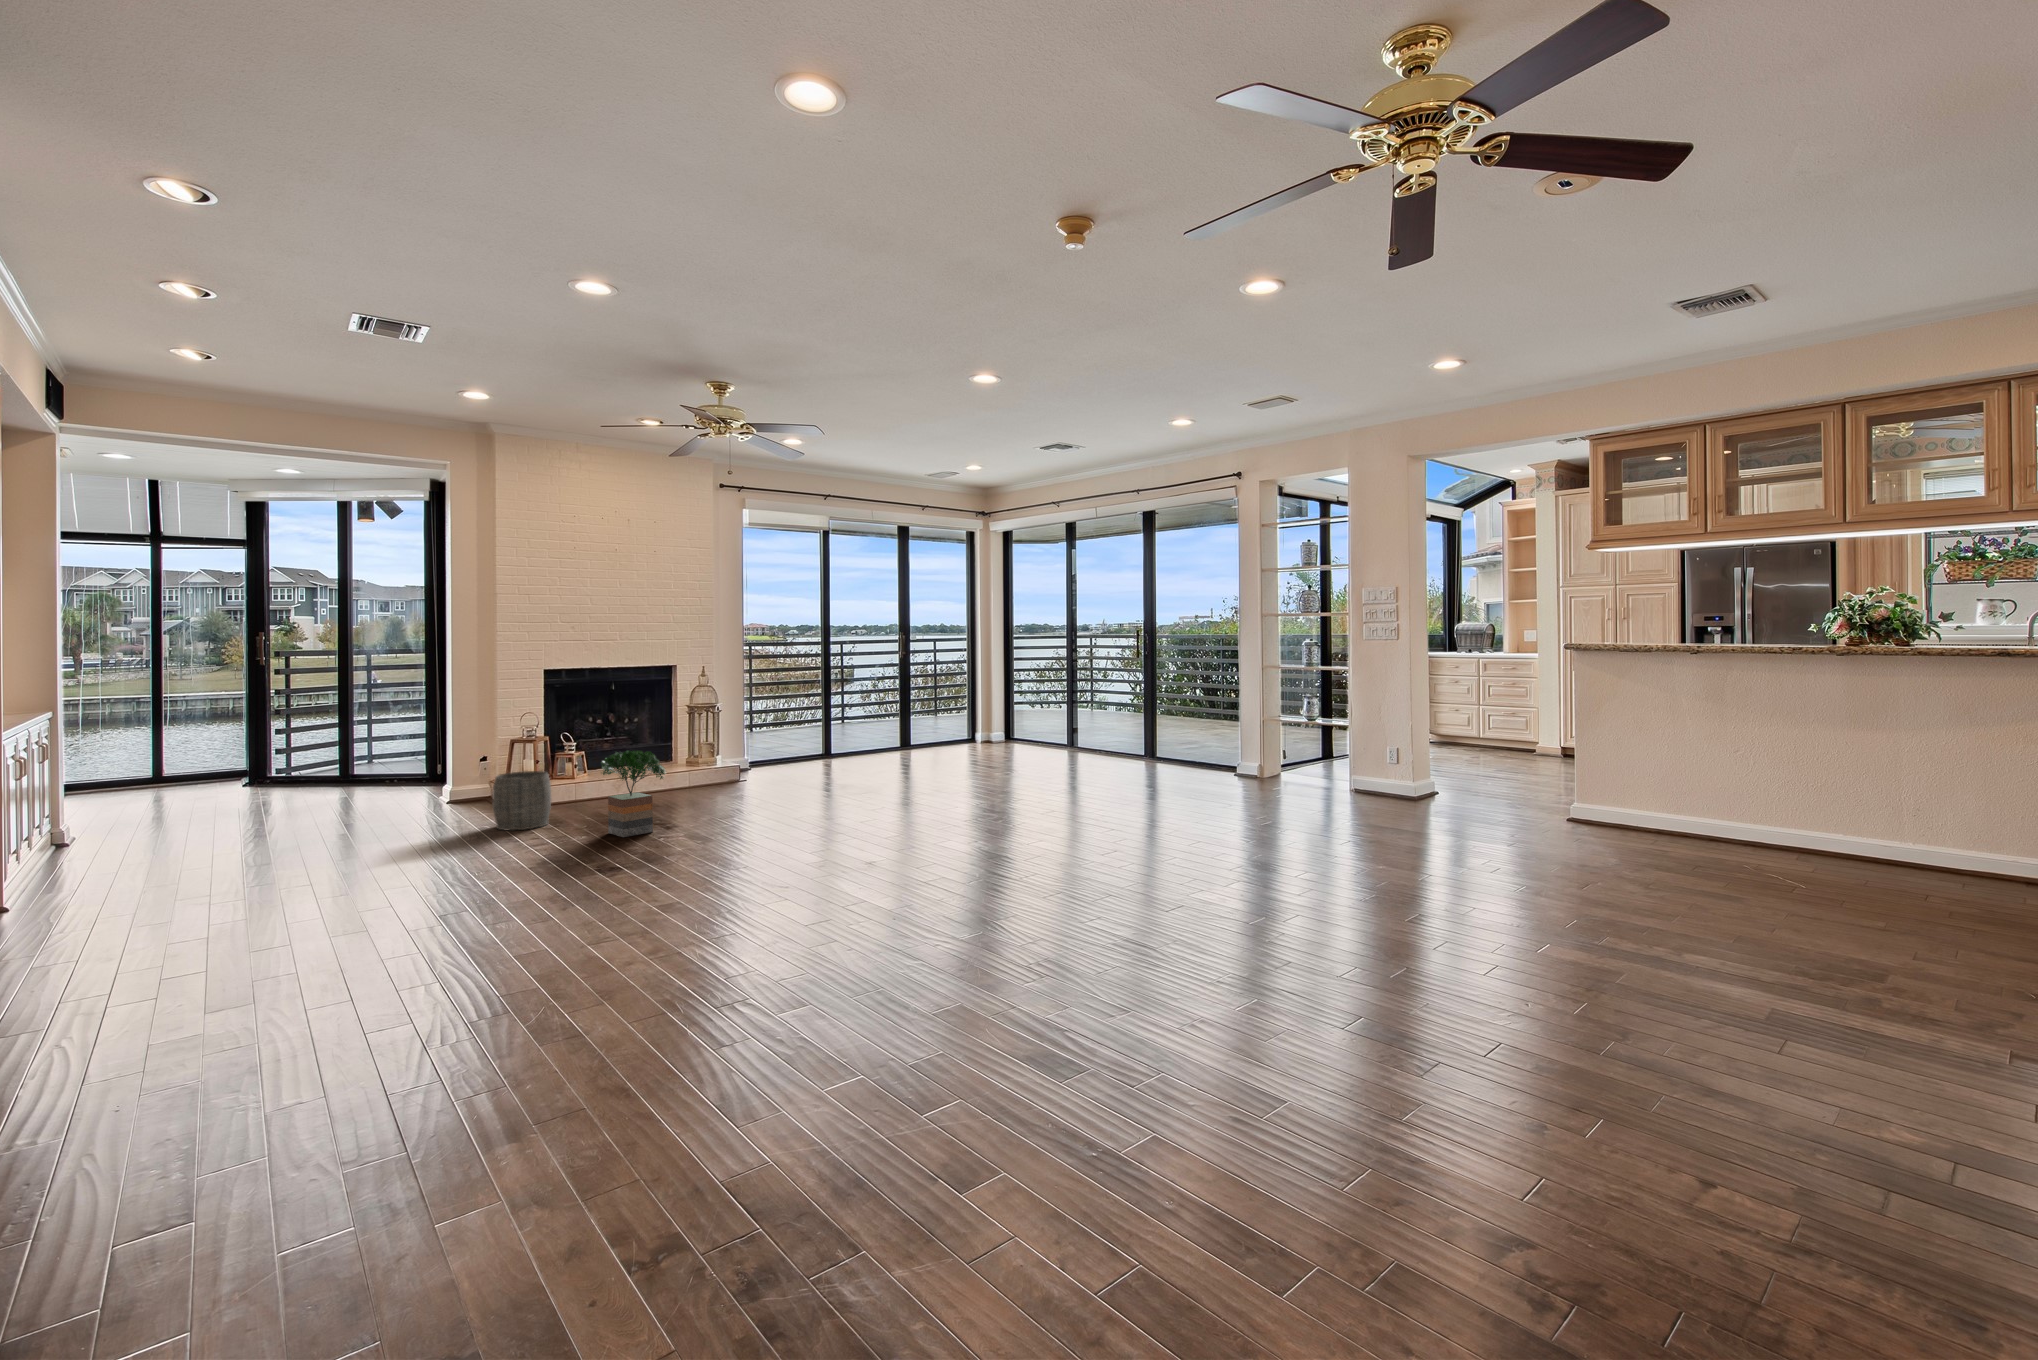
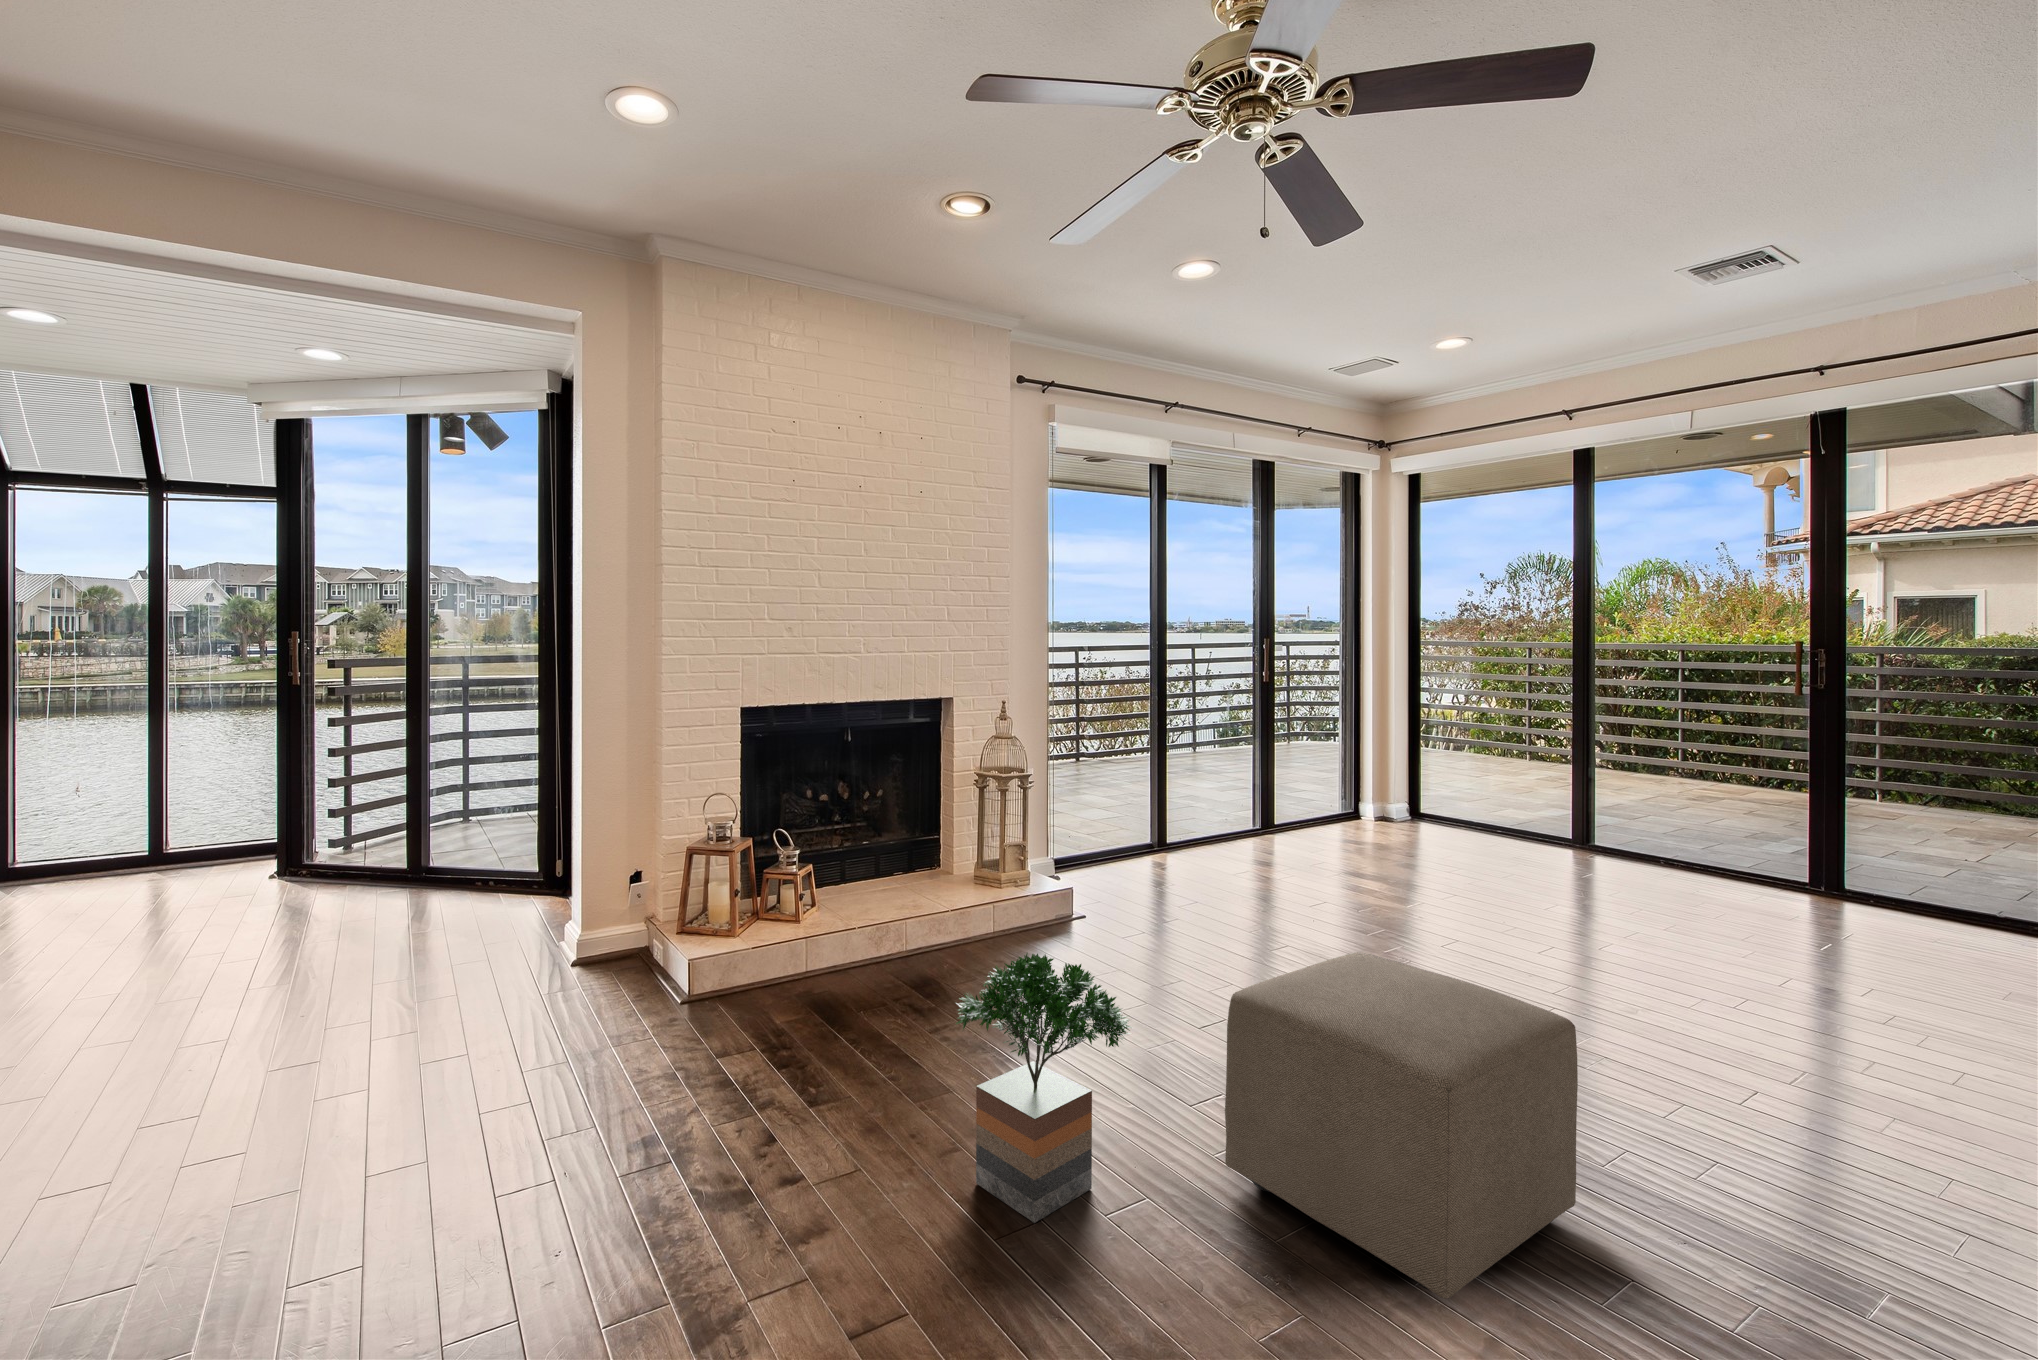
ottoman: none [706,751,822,839] -> present [1225,952,1578,1299]
woven basket: present [493,771,551,831] -> none [680,963,807,1135]

